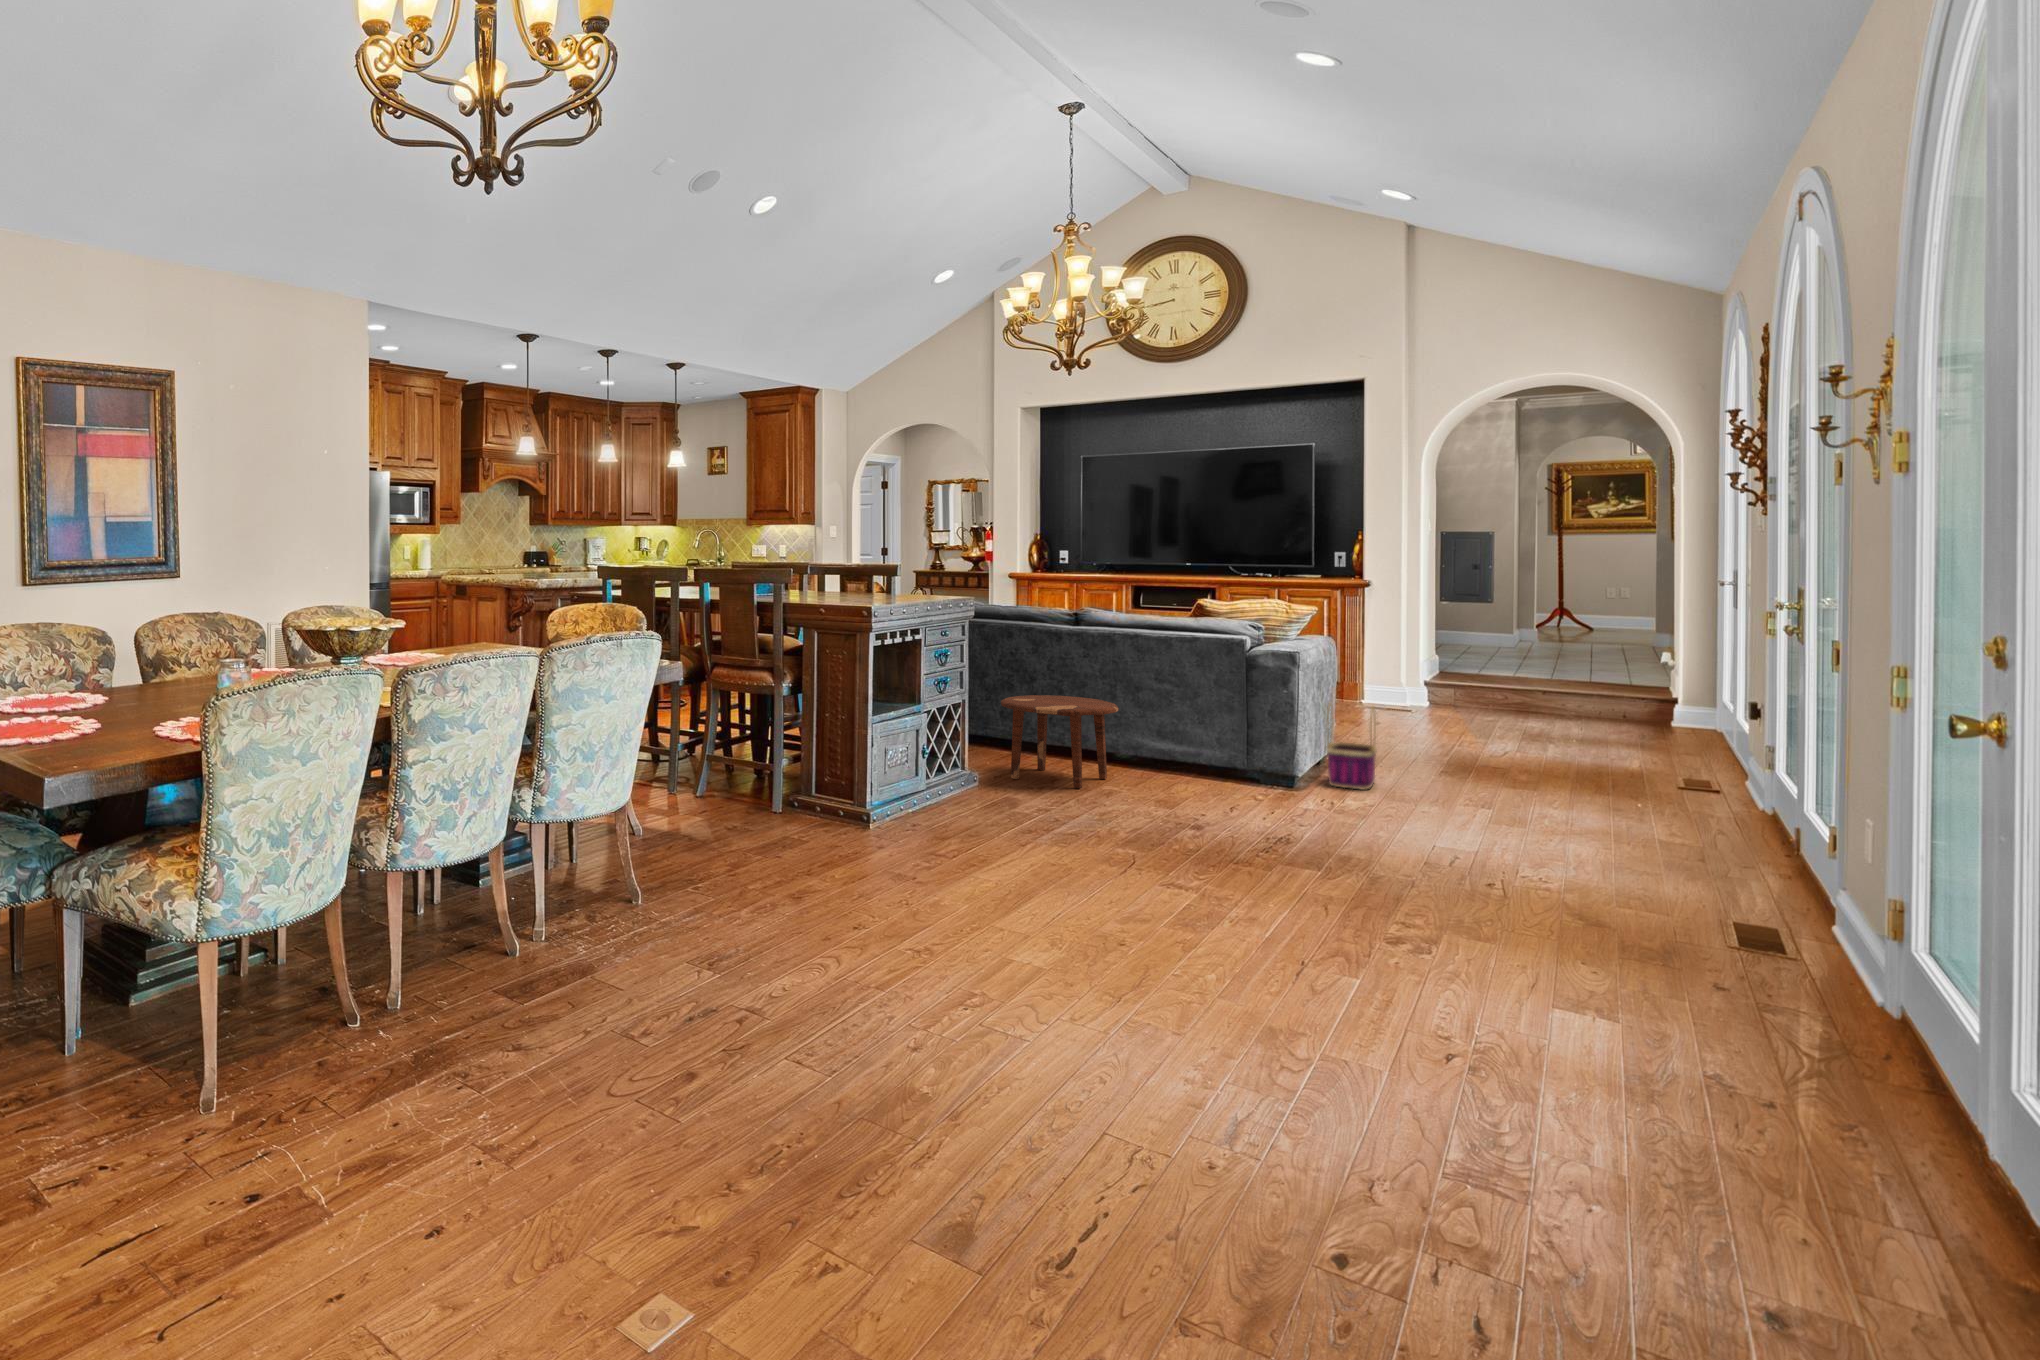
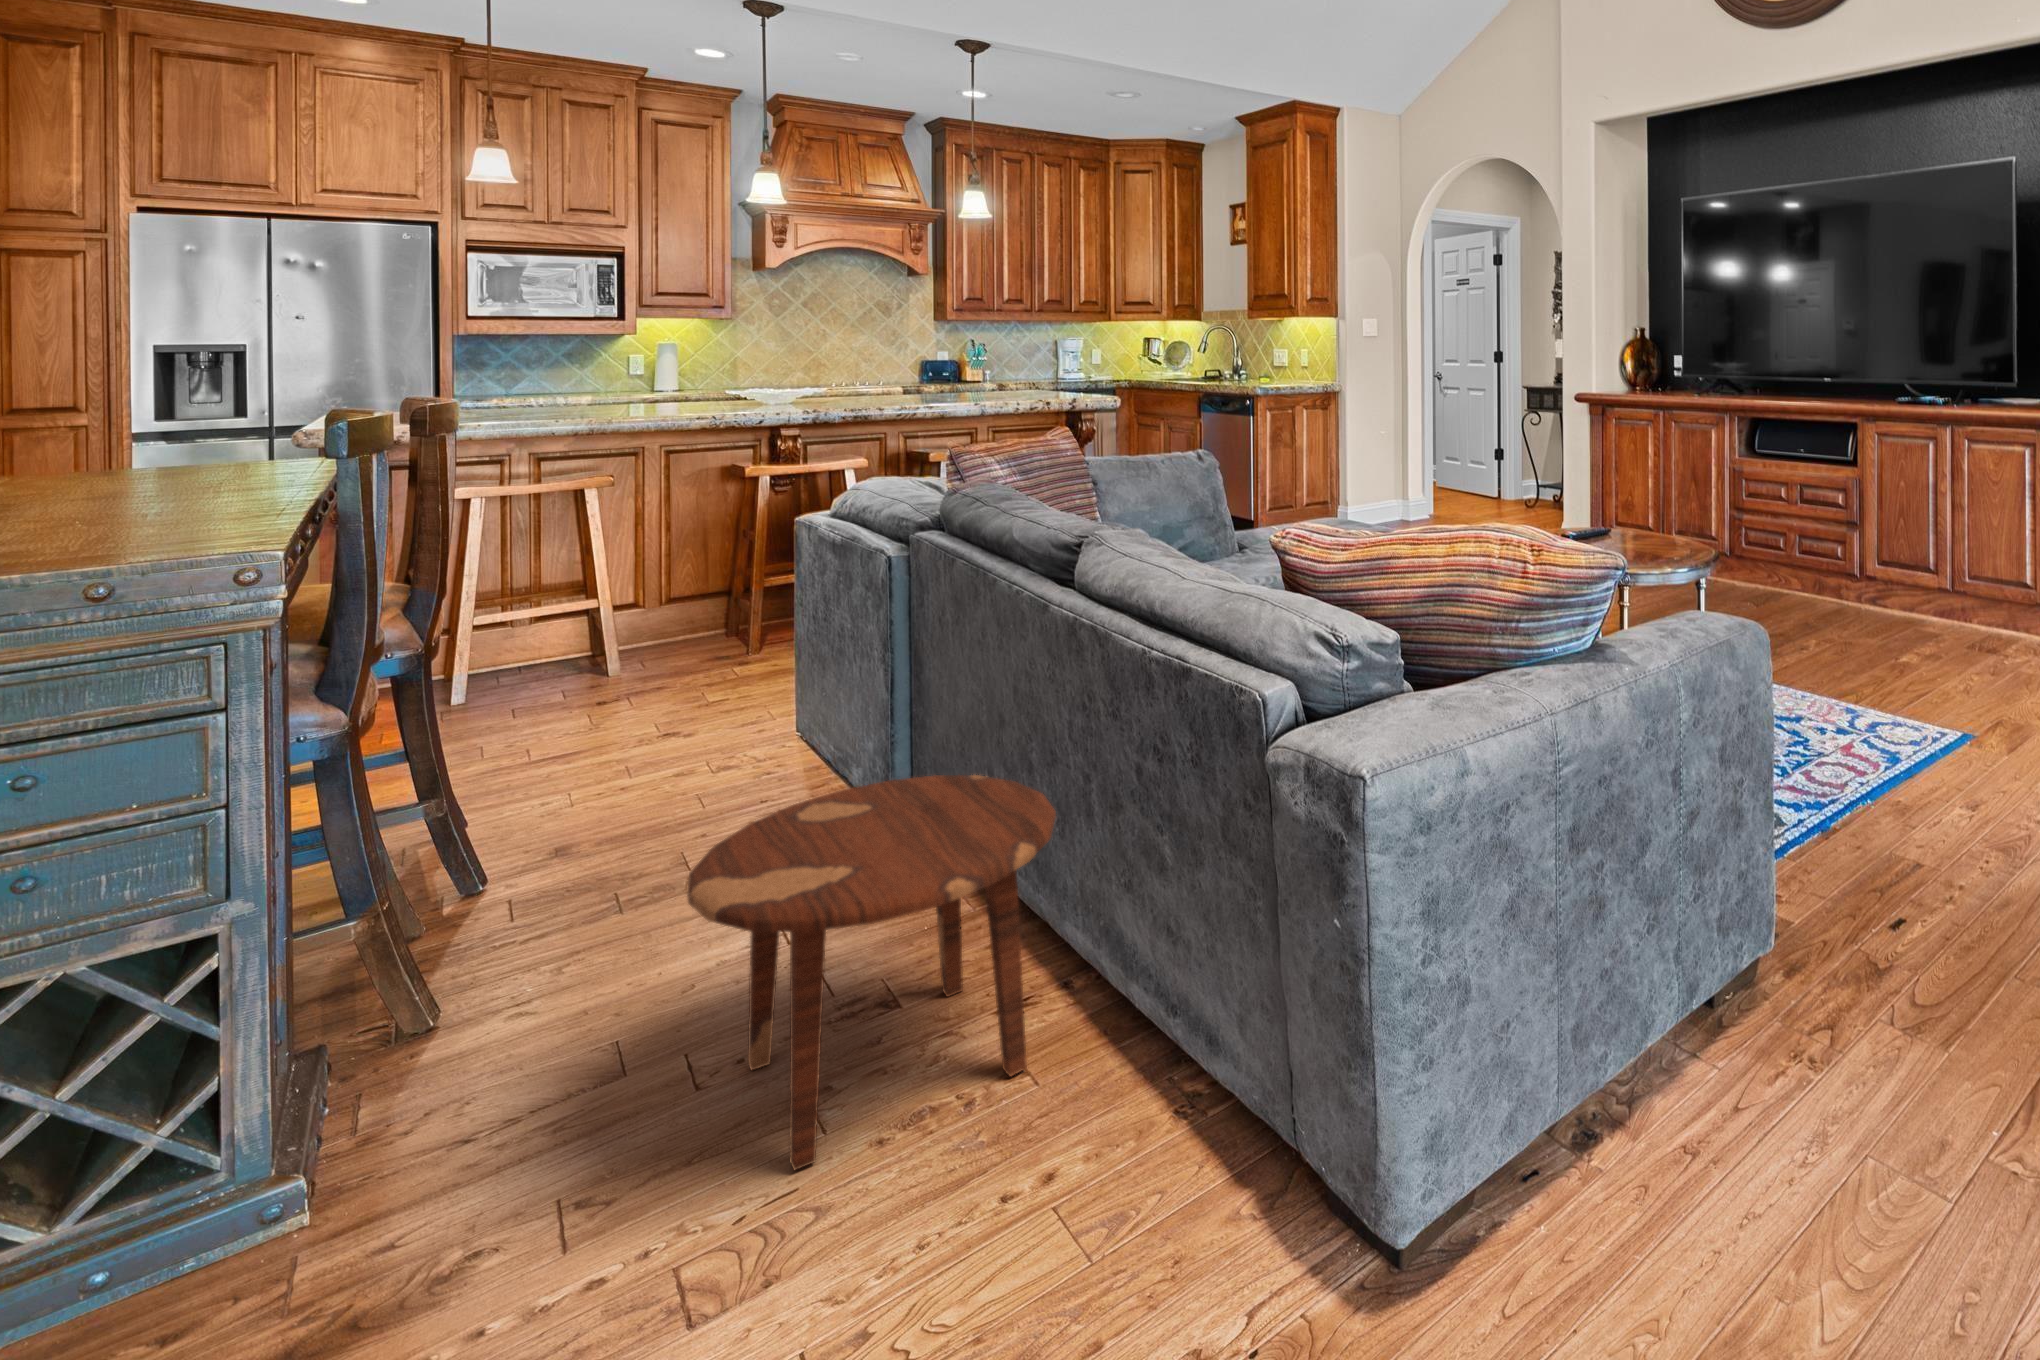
basket: present [1326,704,1377,790] -> none [1649,846,1823,1194]

